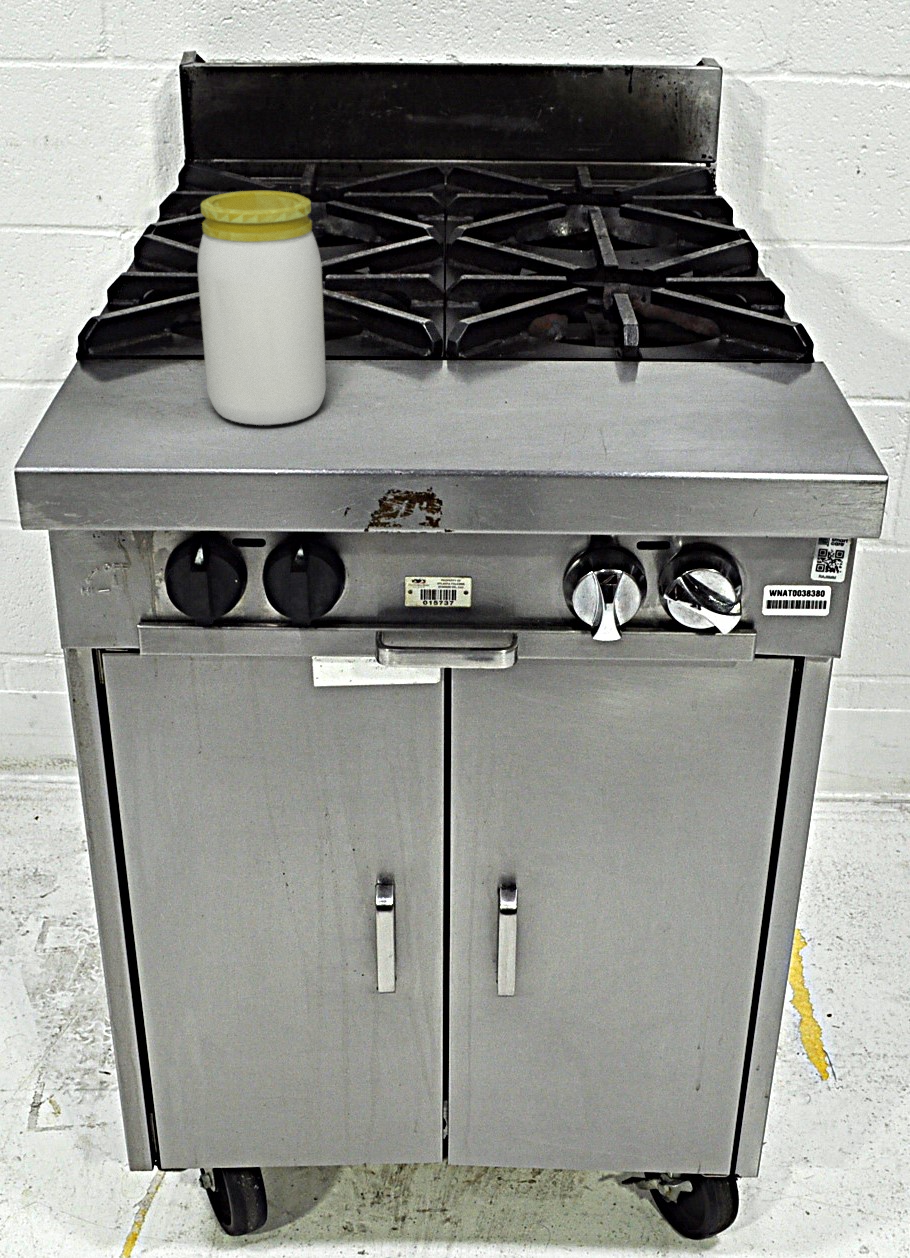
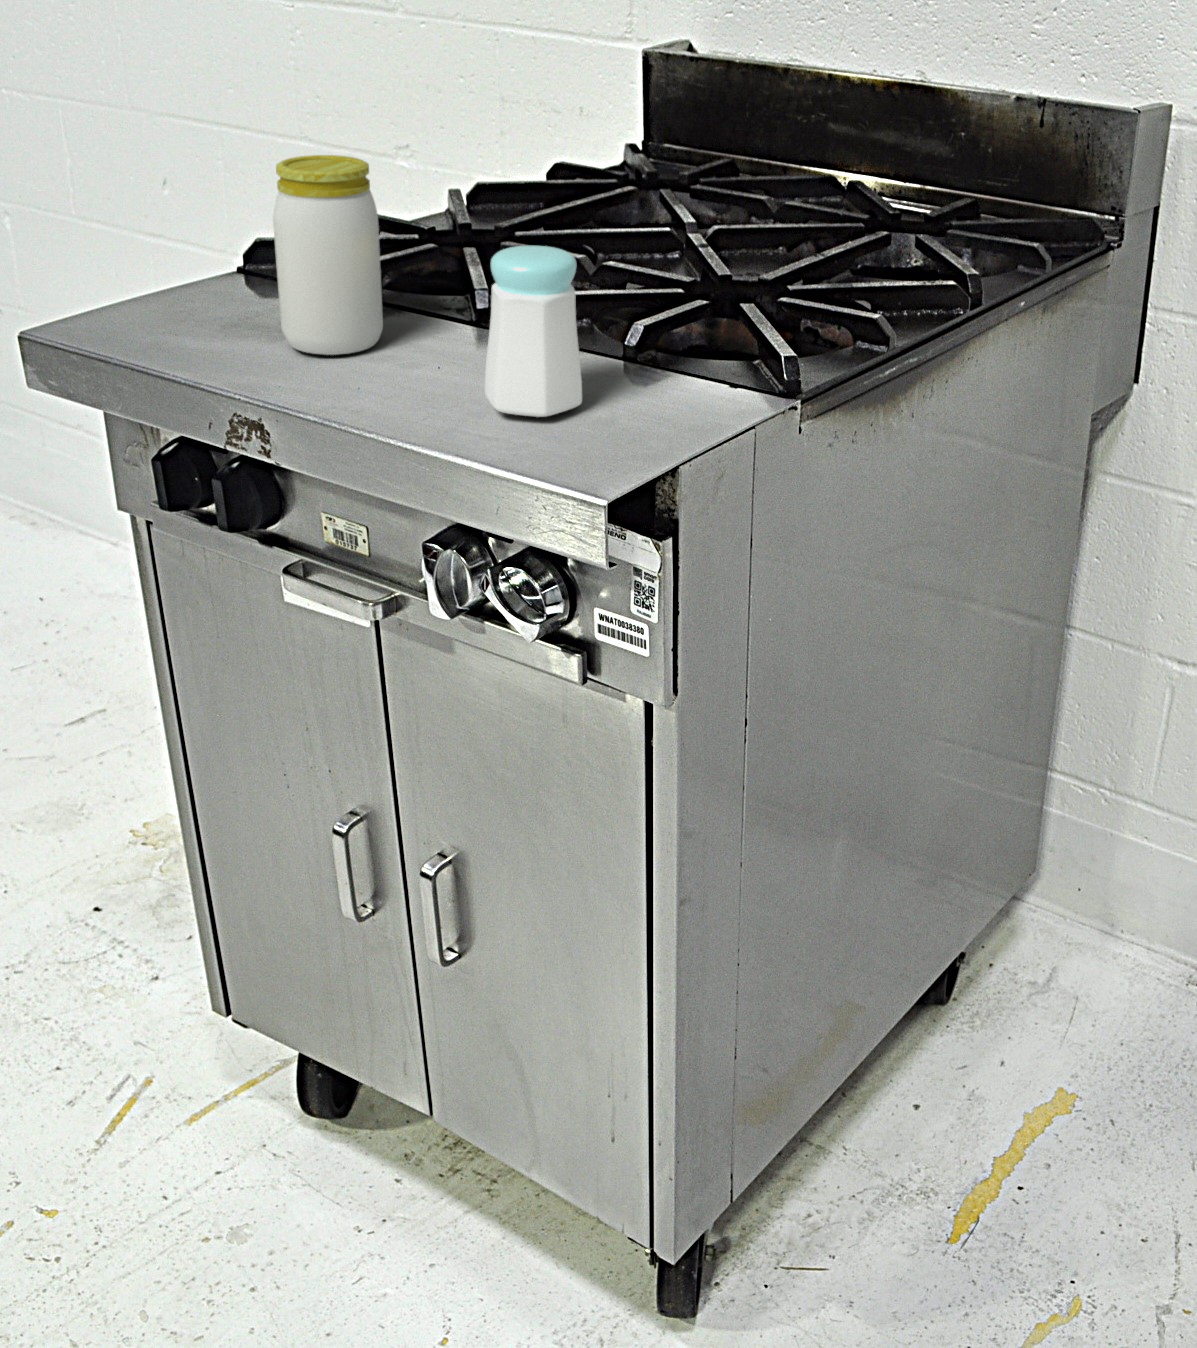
salt shaker: none [540,243,641,425] -> present [485,246,582,417]

